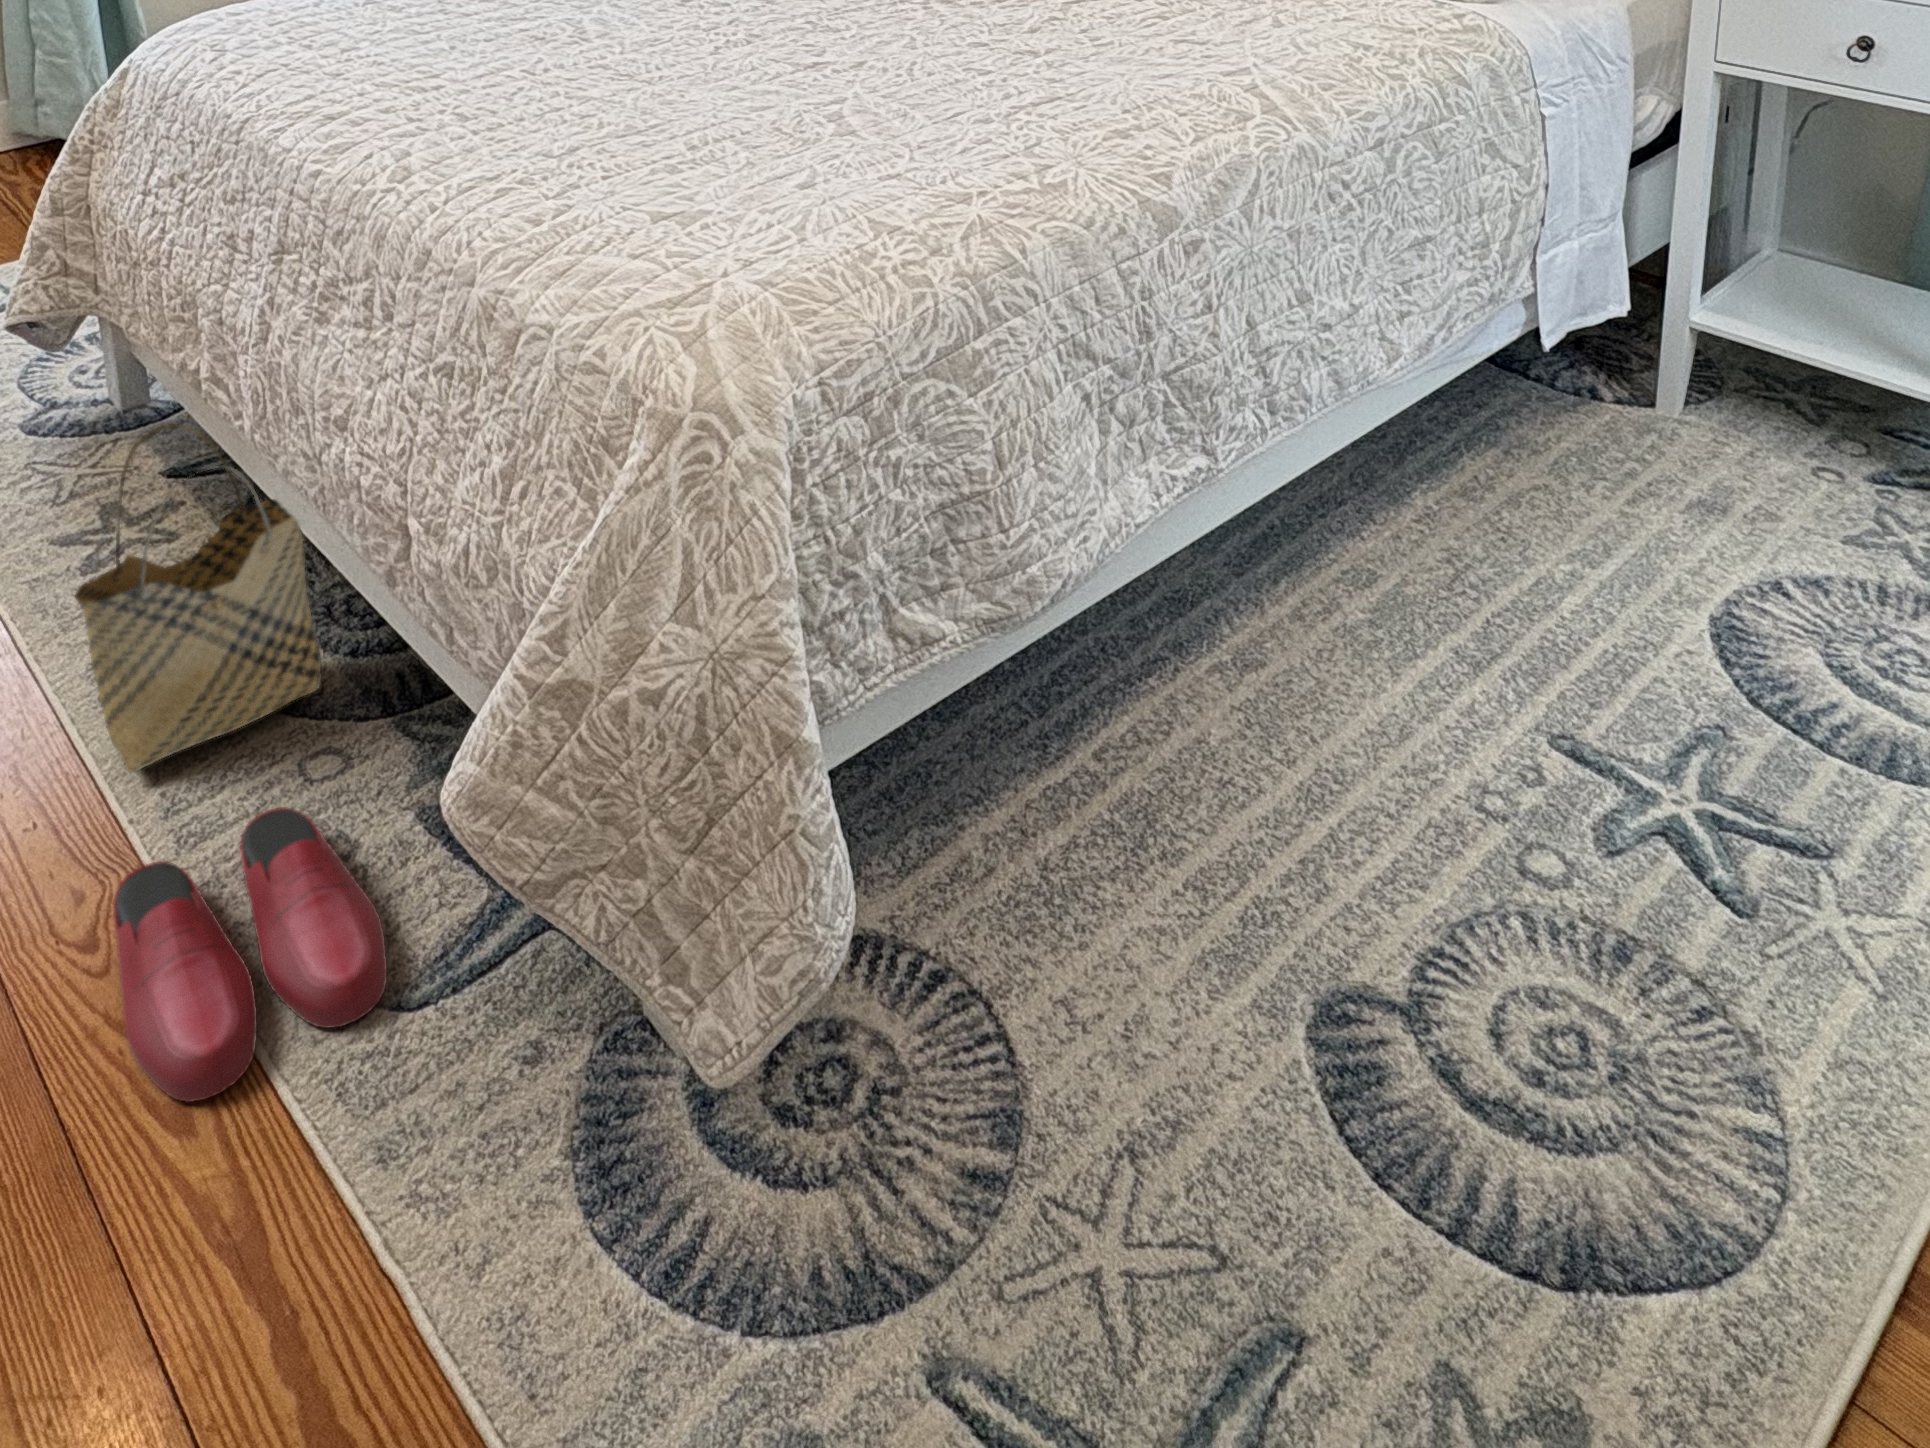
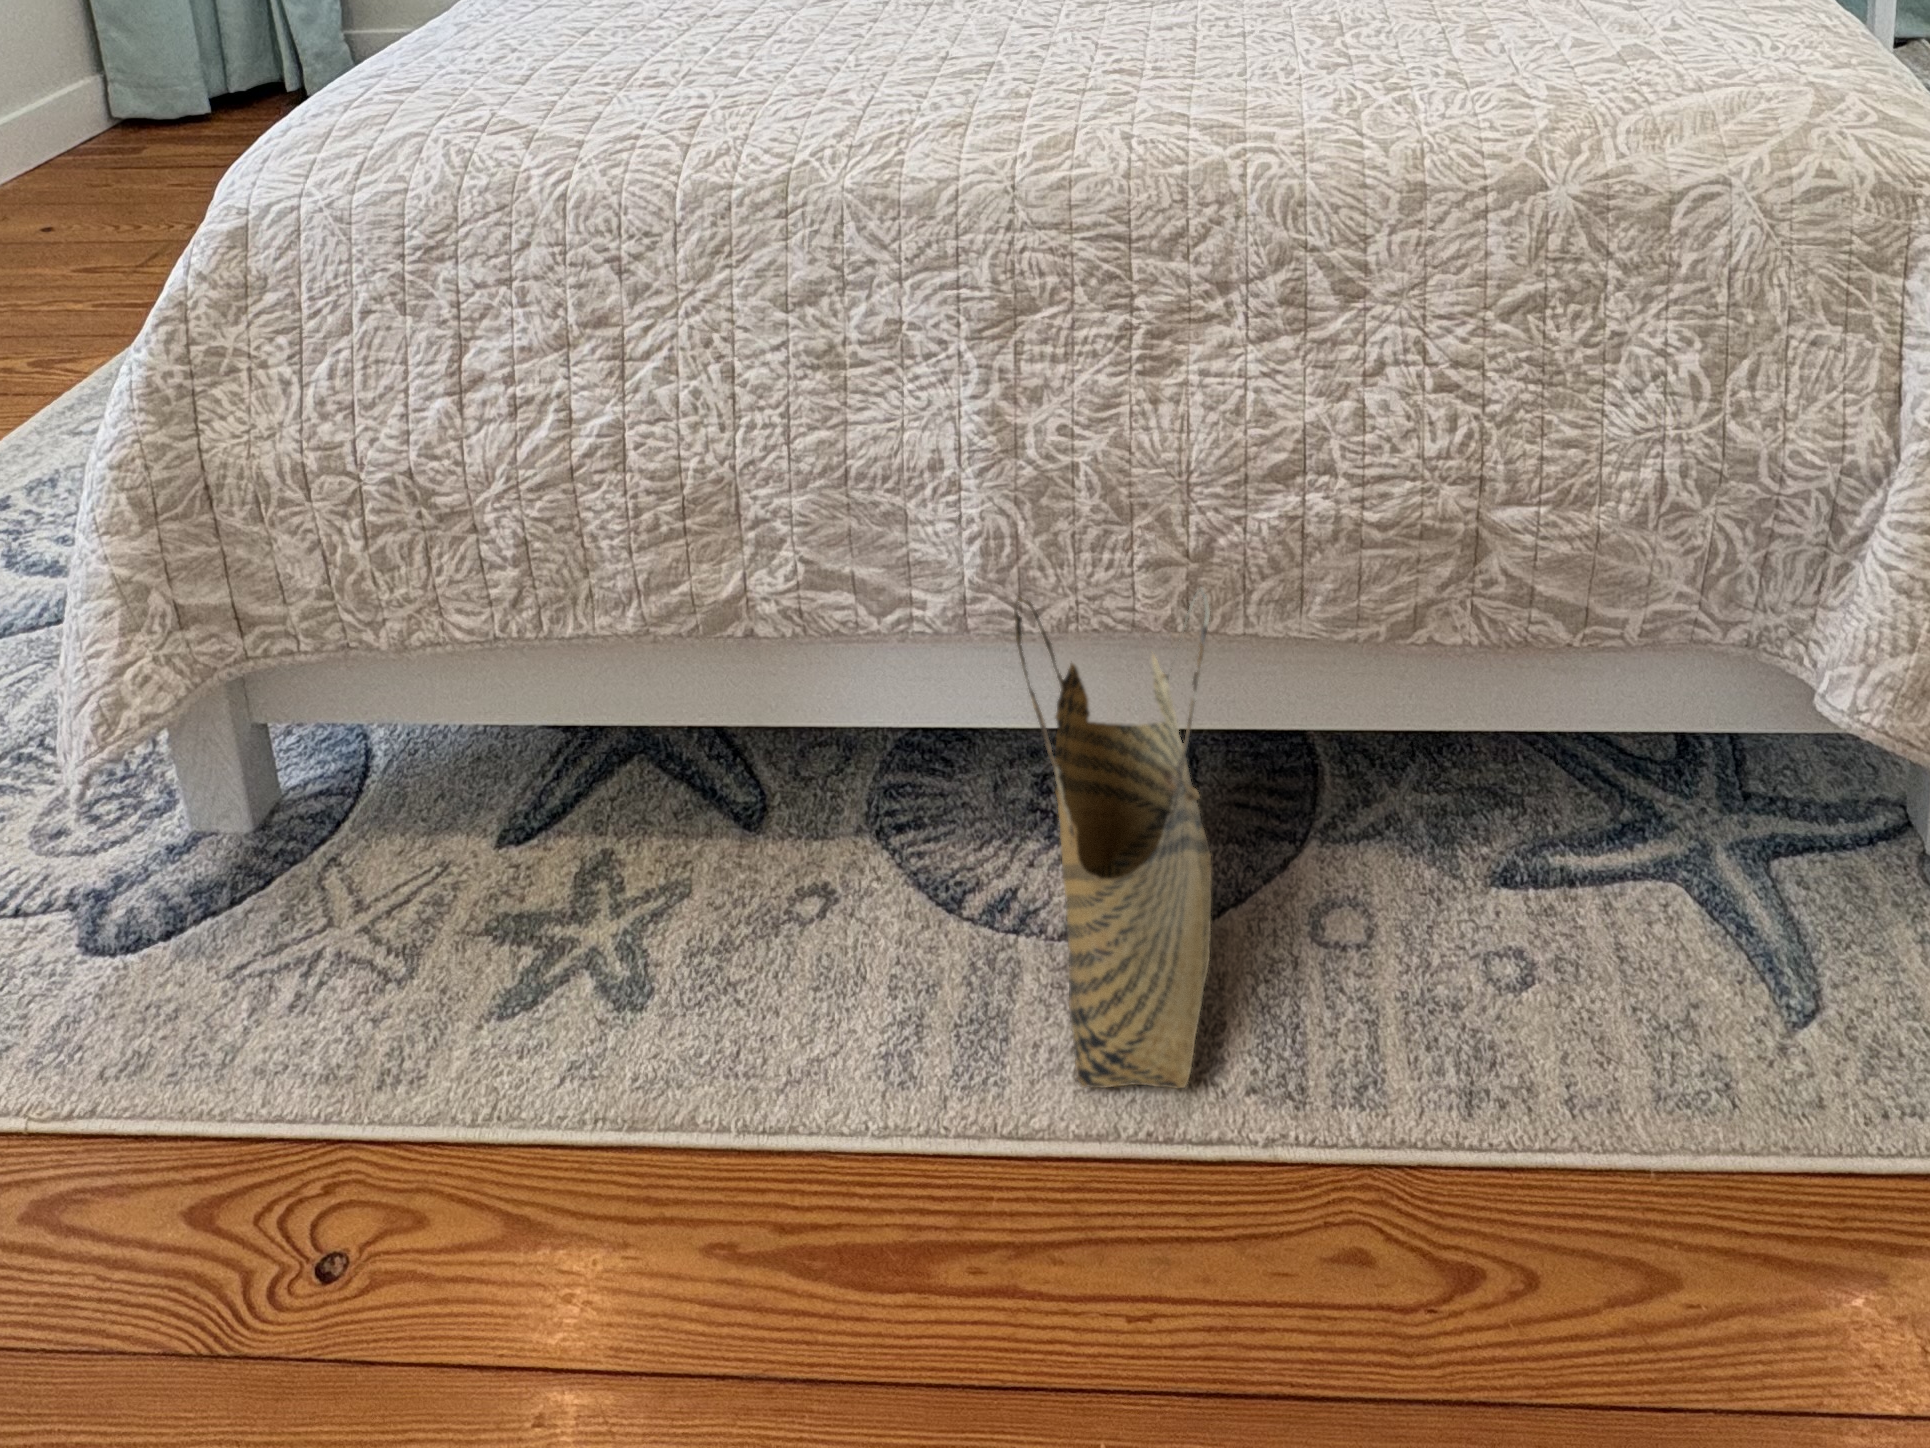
slippers: present [113,807,387,1102] -> none [1412,941,1829,1279]

